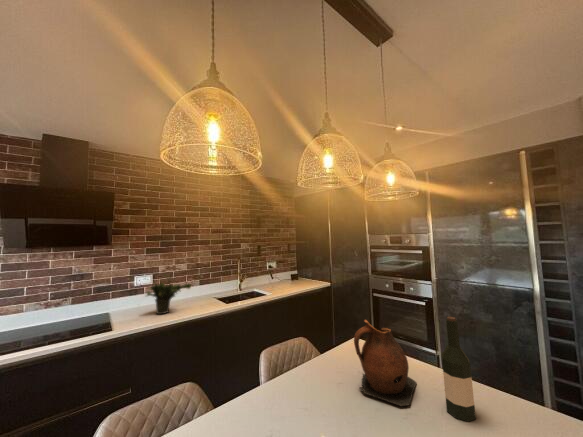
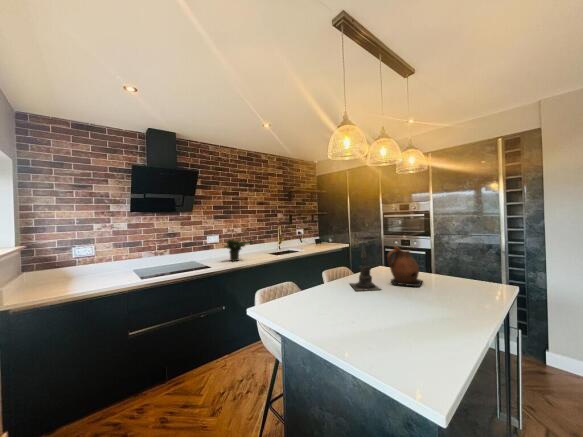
candle holder: none [290,301,338,413] -> present [350,241,380,291]
wine bottle: present [442,317,476,421] -> none [438,238,455,289]

